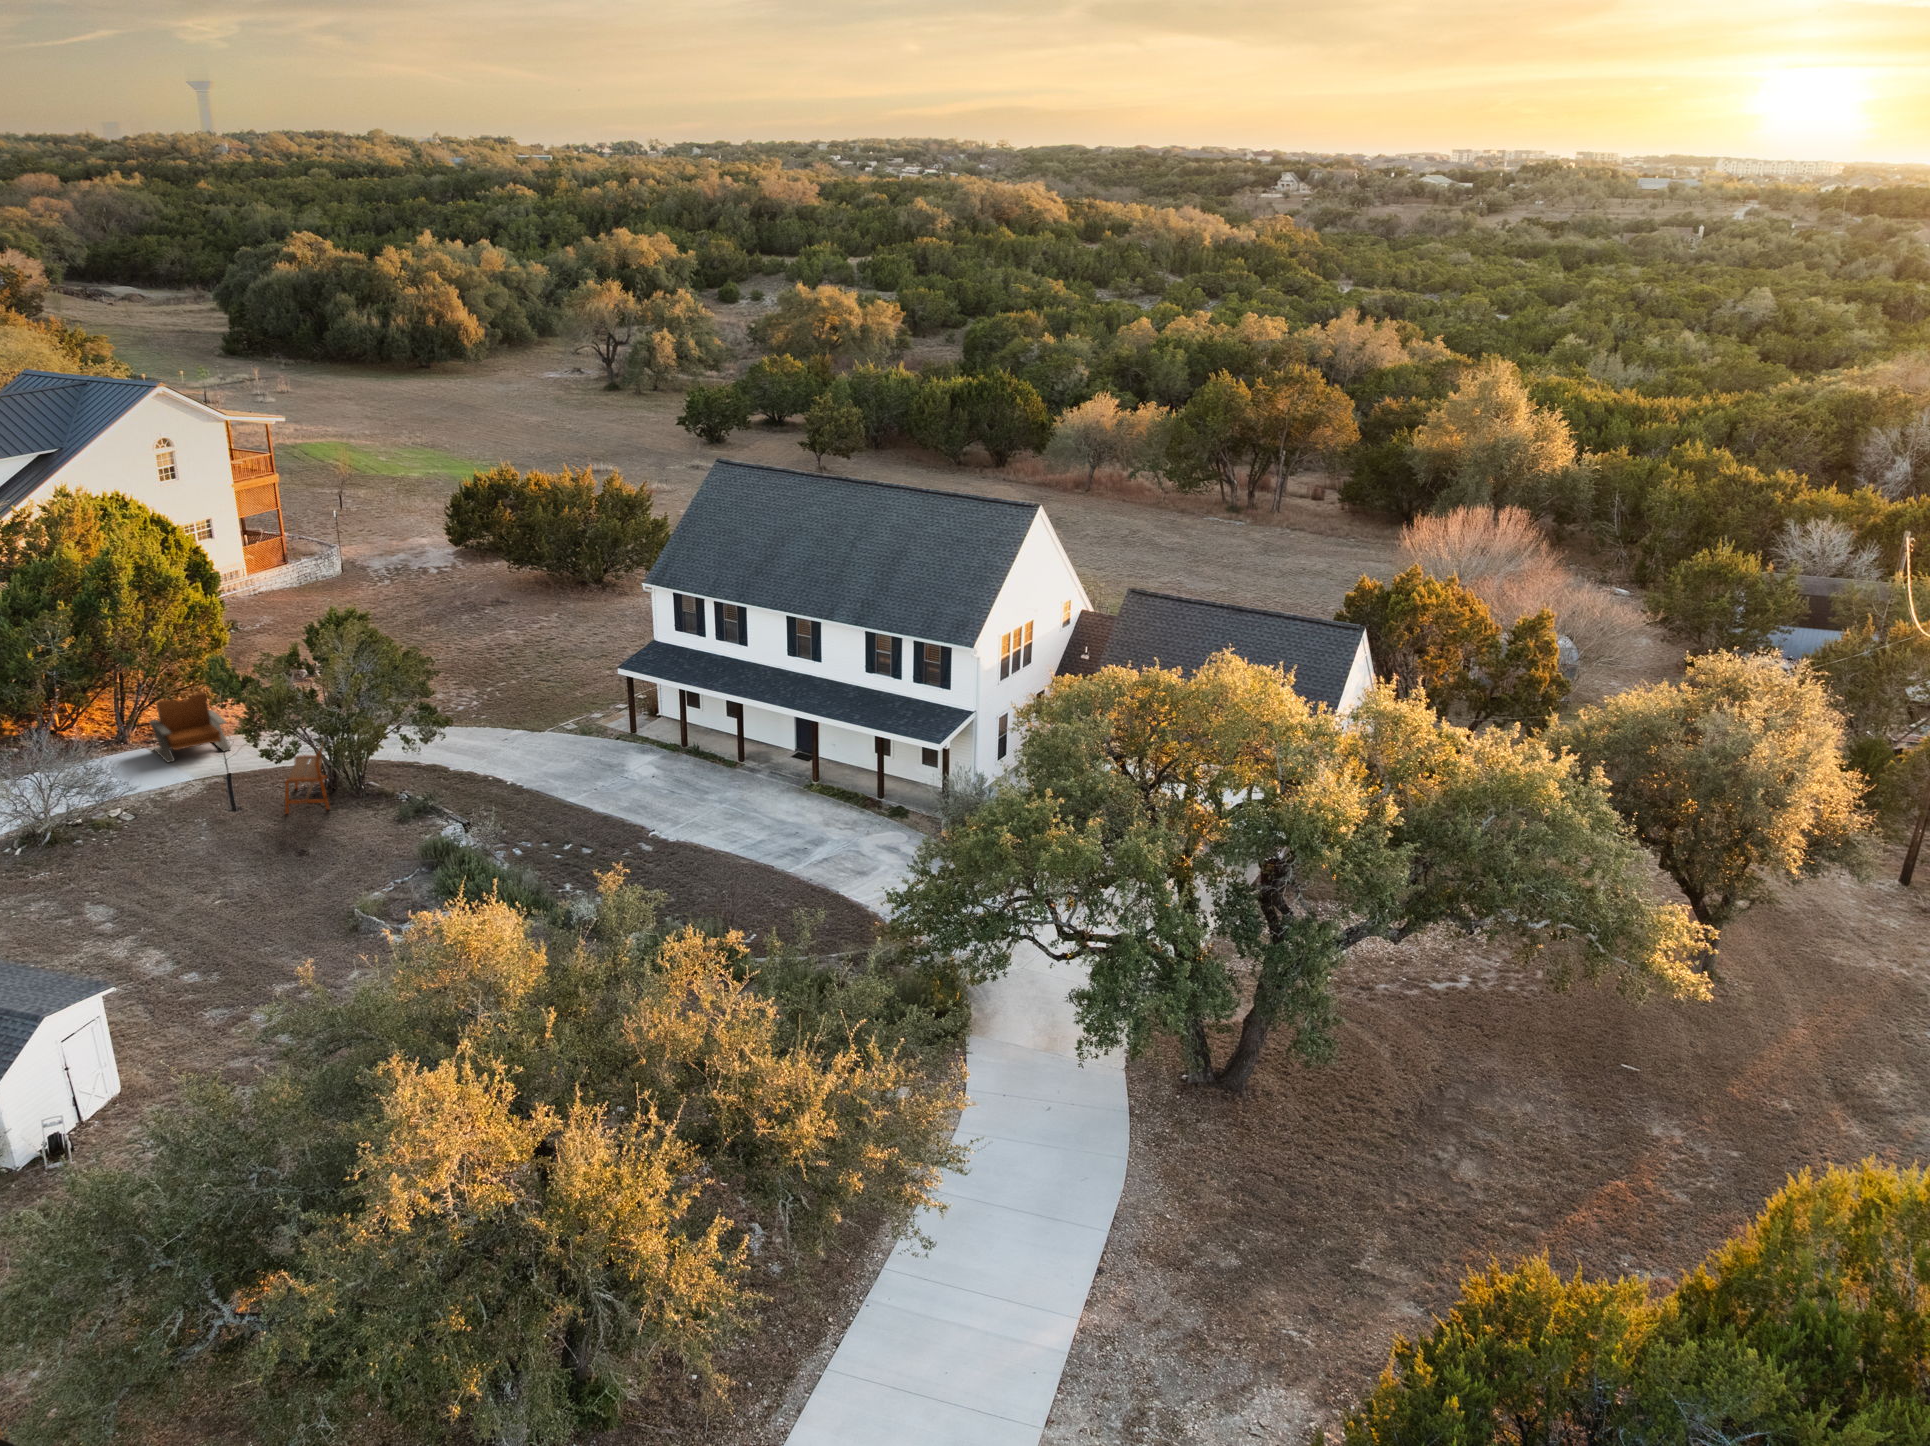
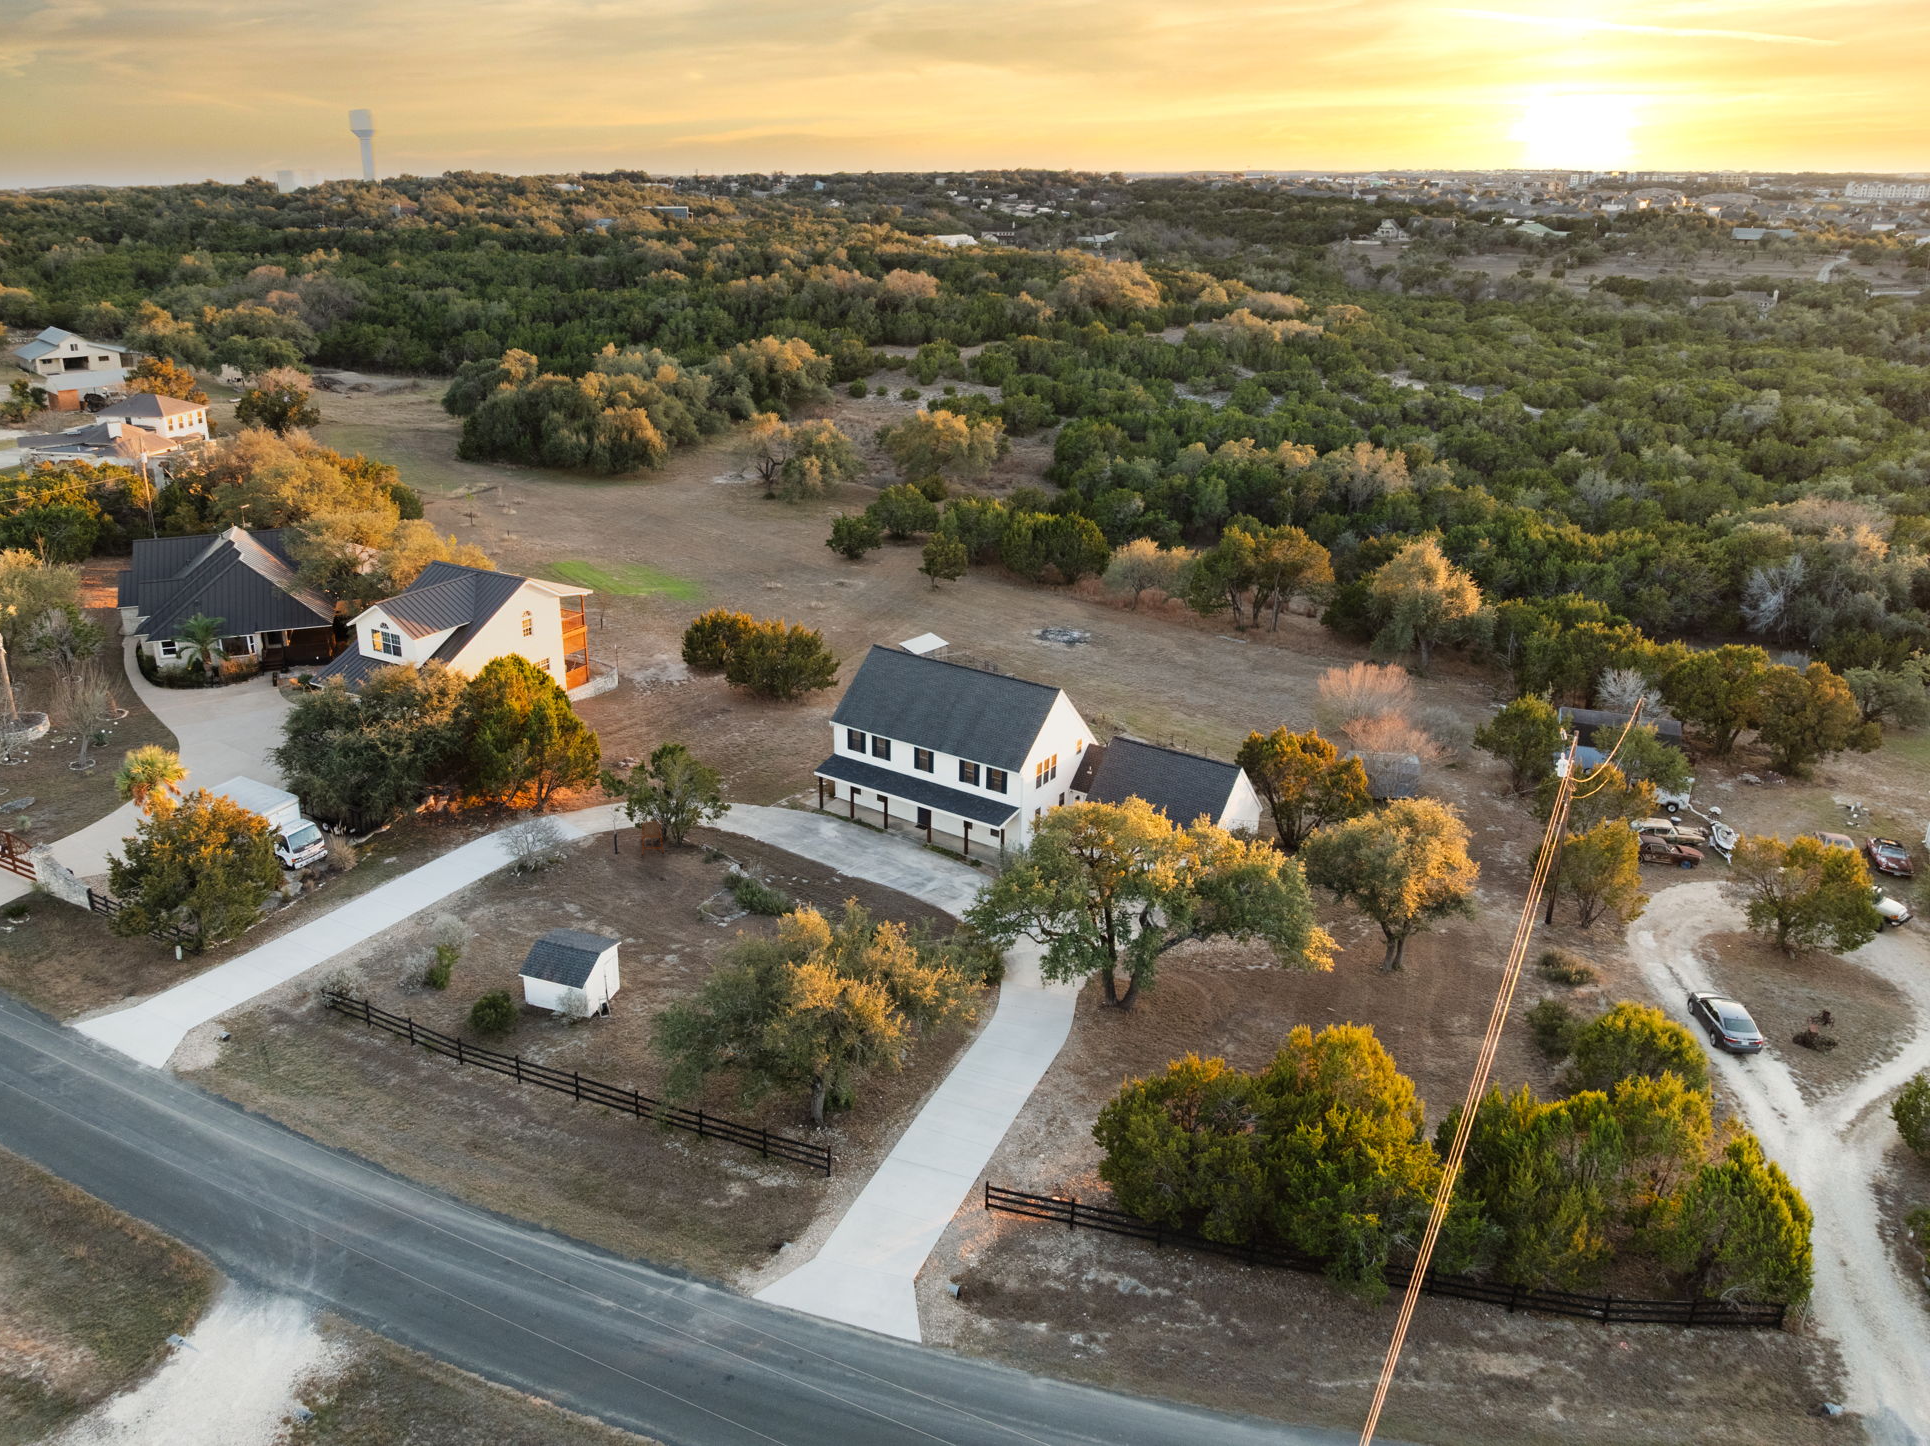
lounge chair: present [150,692,230,762] -> none [555,781,598,822]

